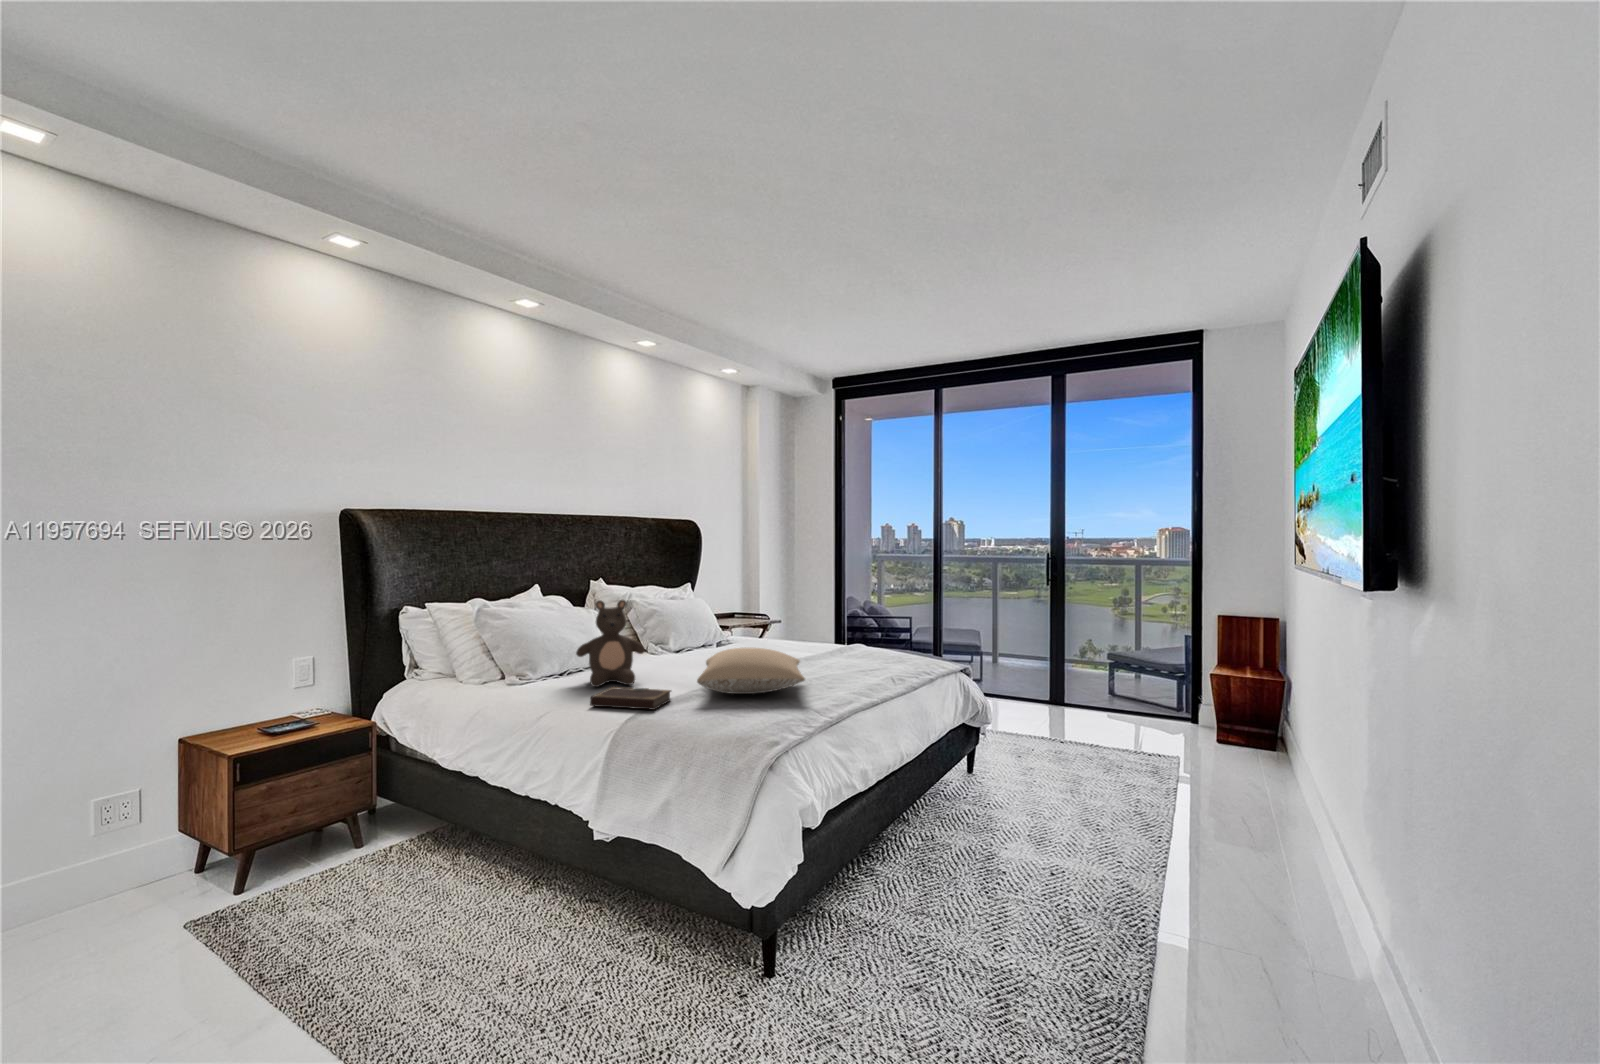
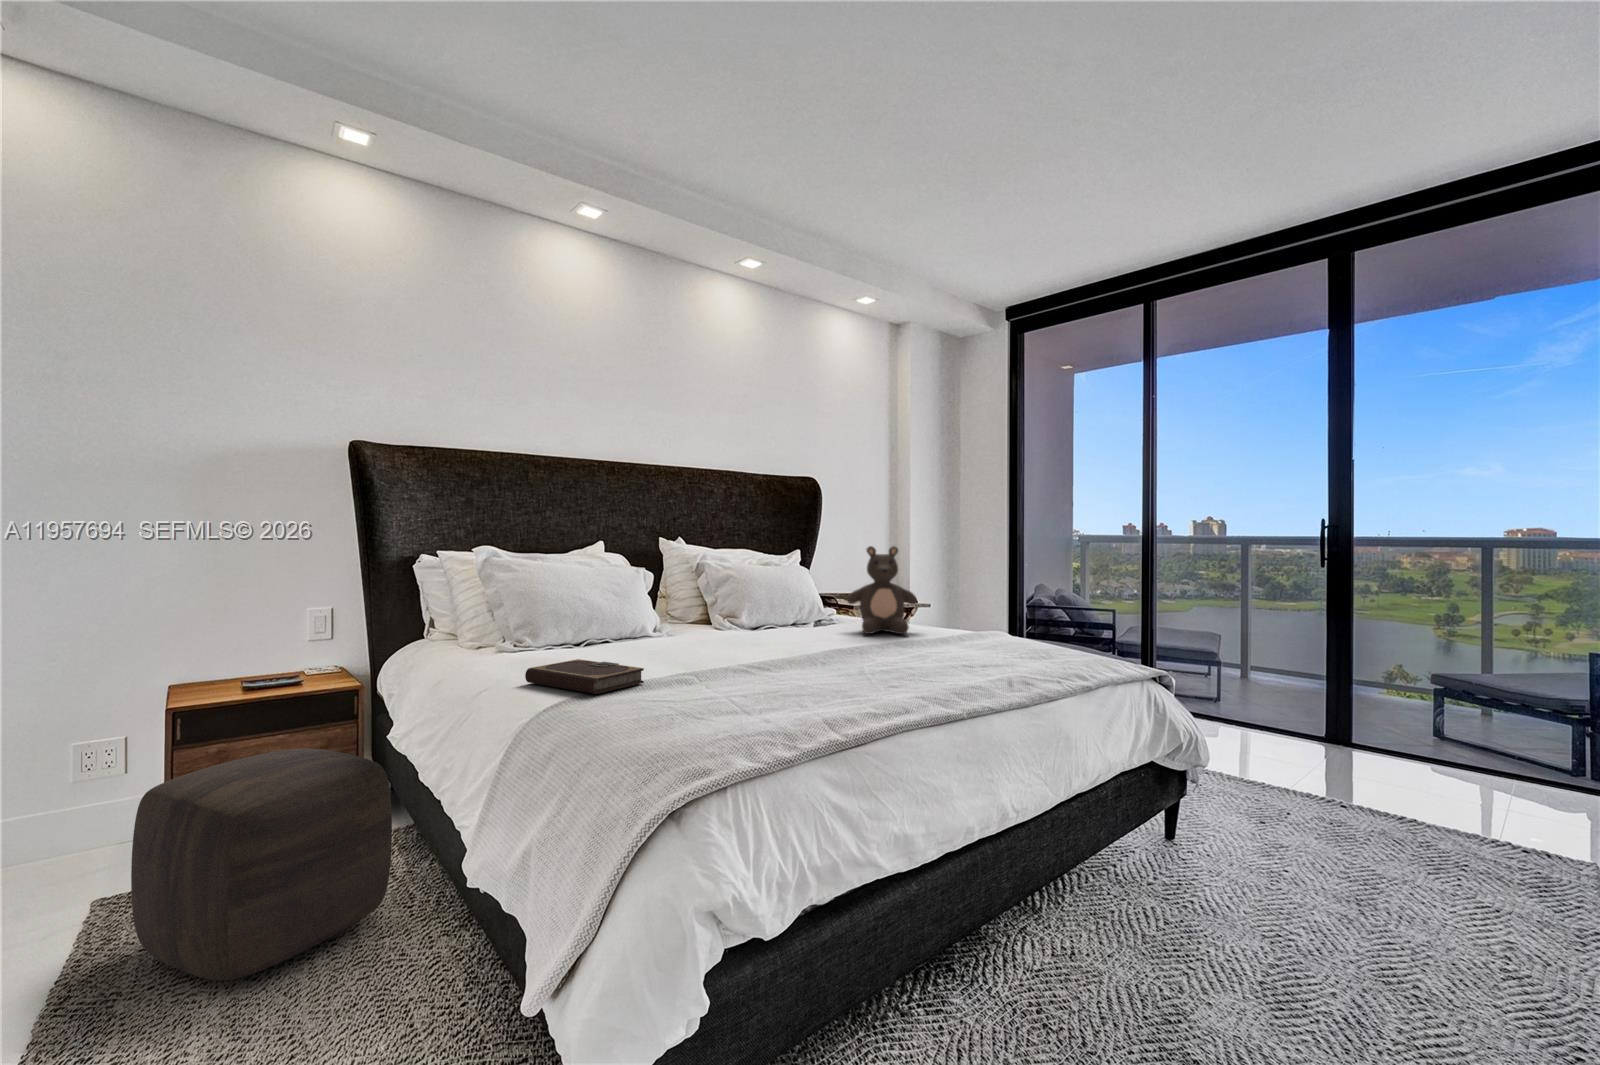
teddy bear: present [576,600,645,687] -> present [847,546,917,634]
pillow: present [697,647,805,694] -> none [669,615,863,683]
ottoman: none [298,773,479,937] -> present [131,748,392,981]

